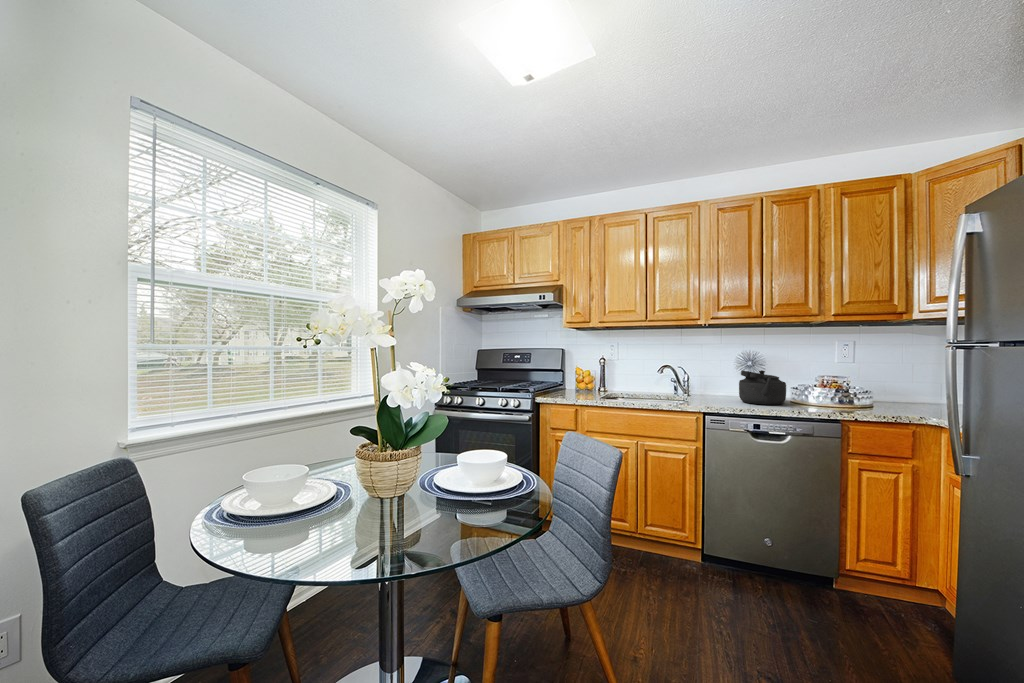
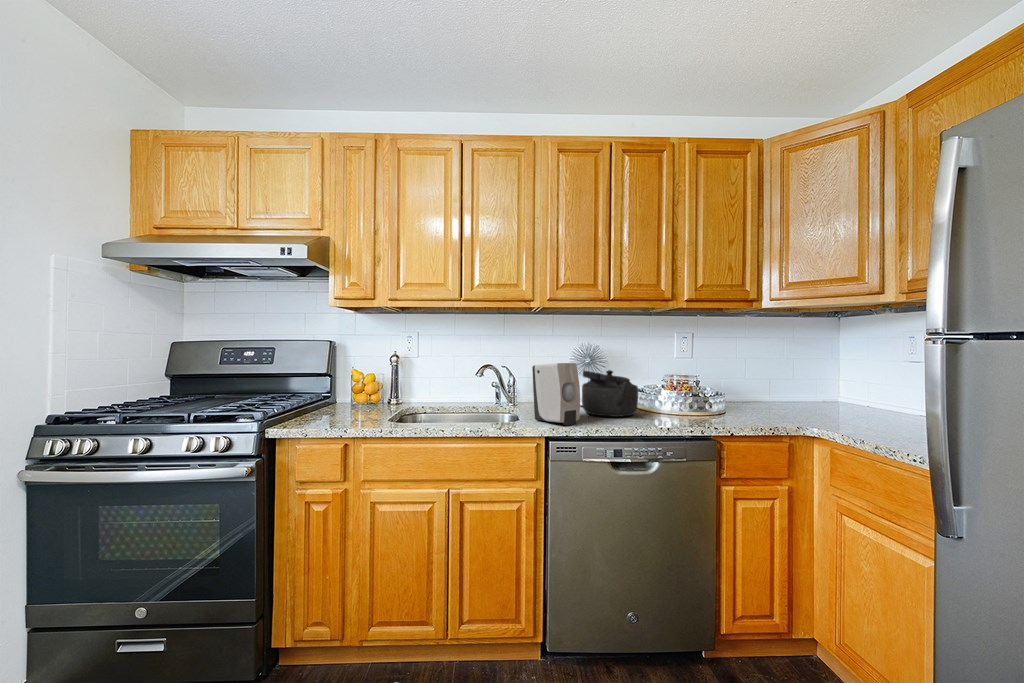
soap dispenser: none [696,364,731,407] -> present [532,363,580,425]

